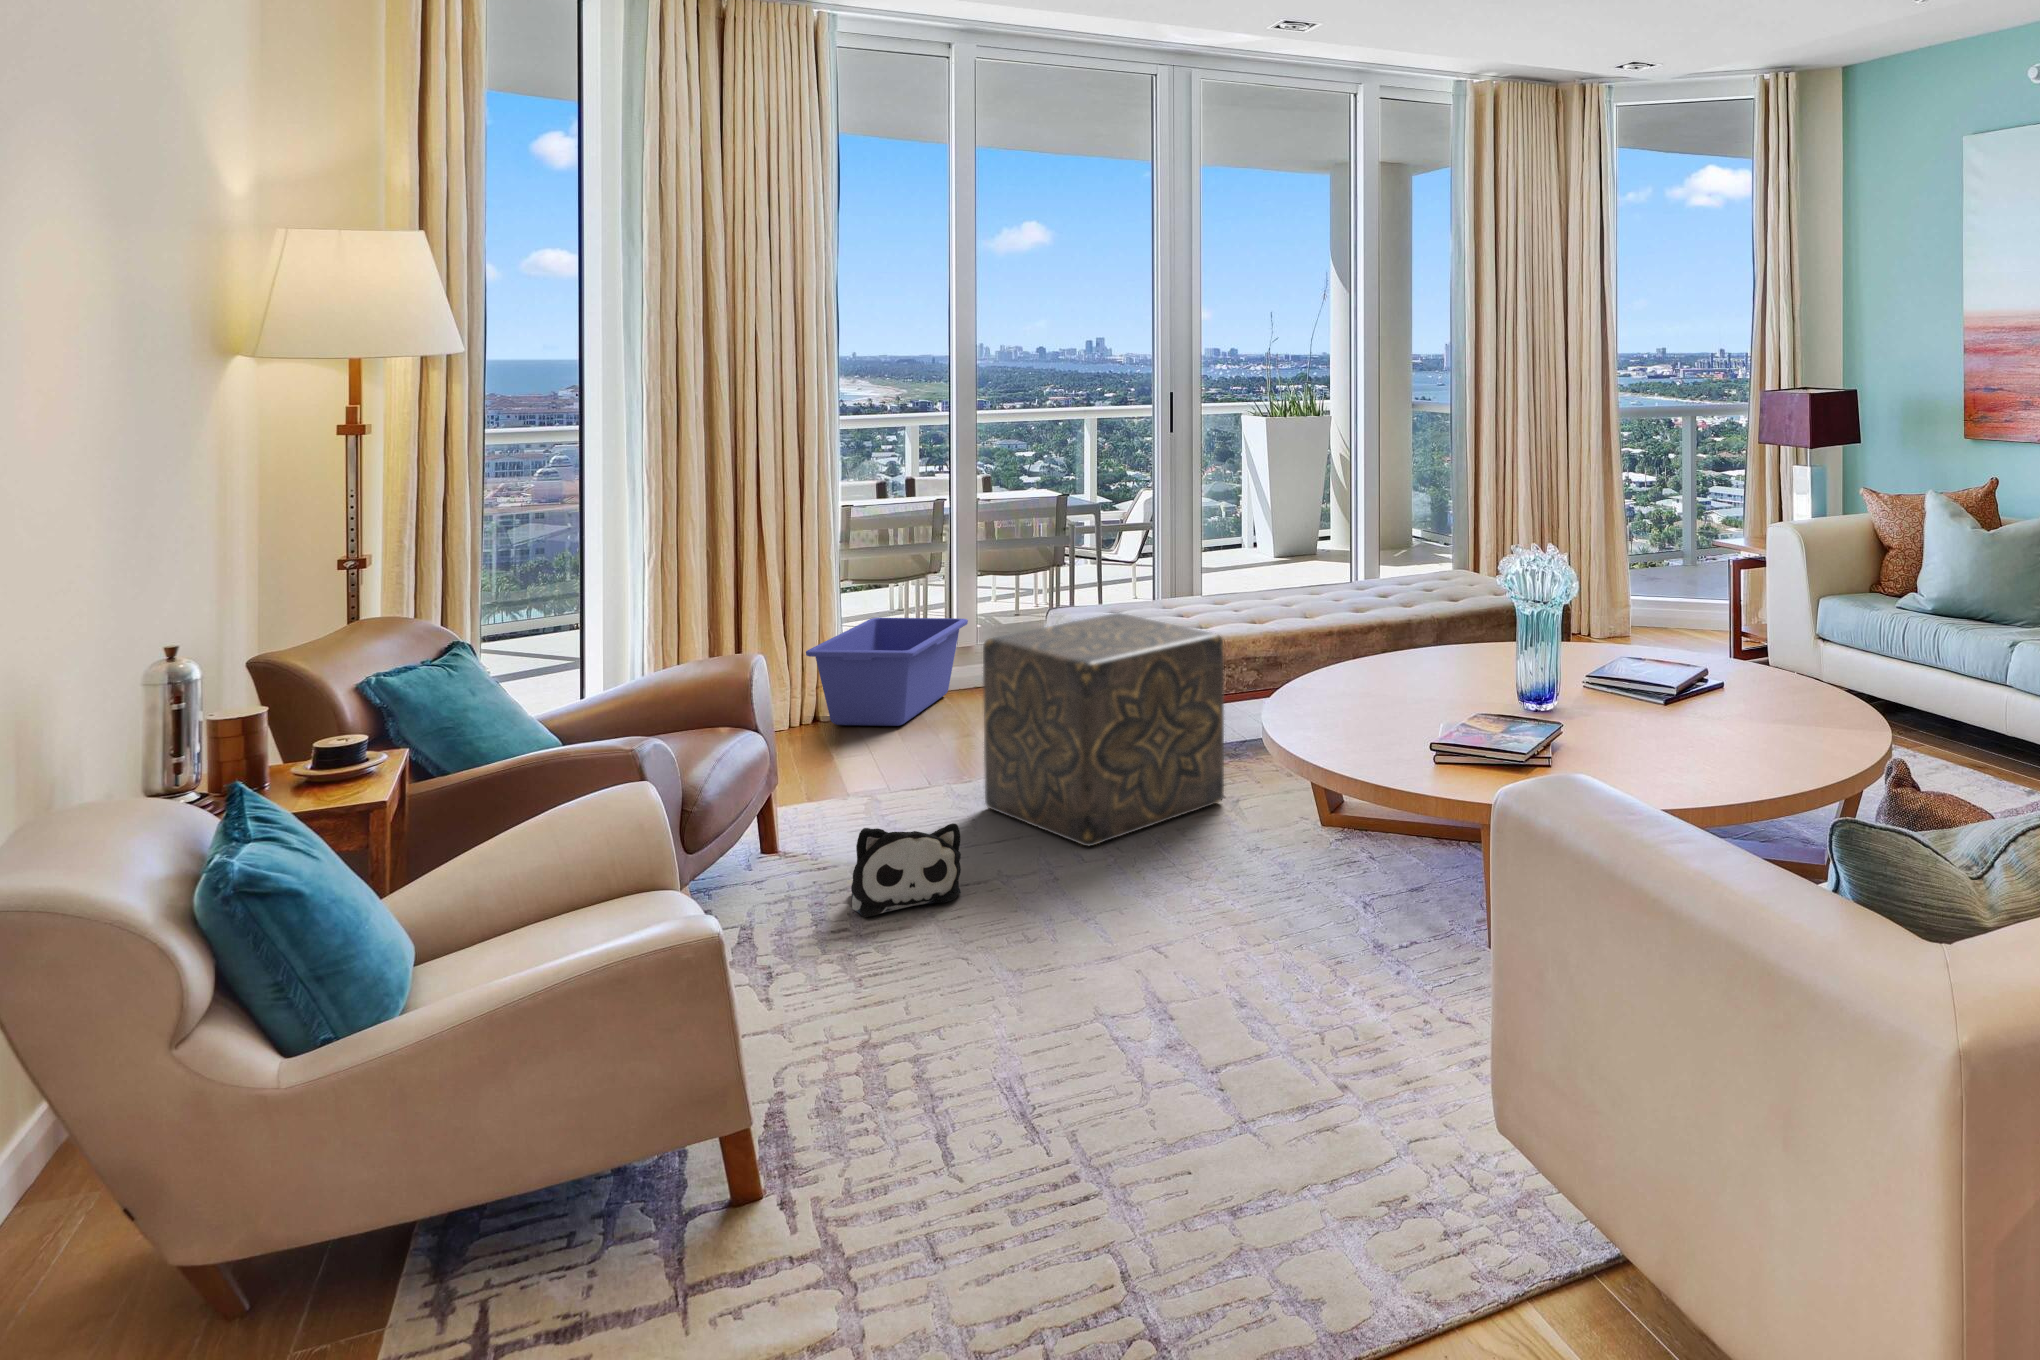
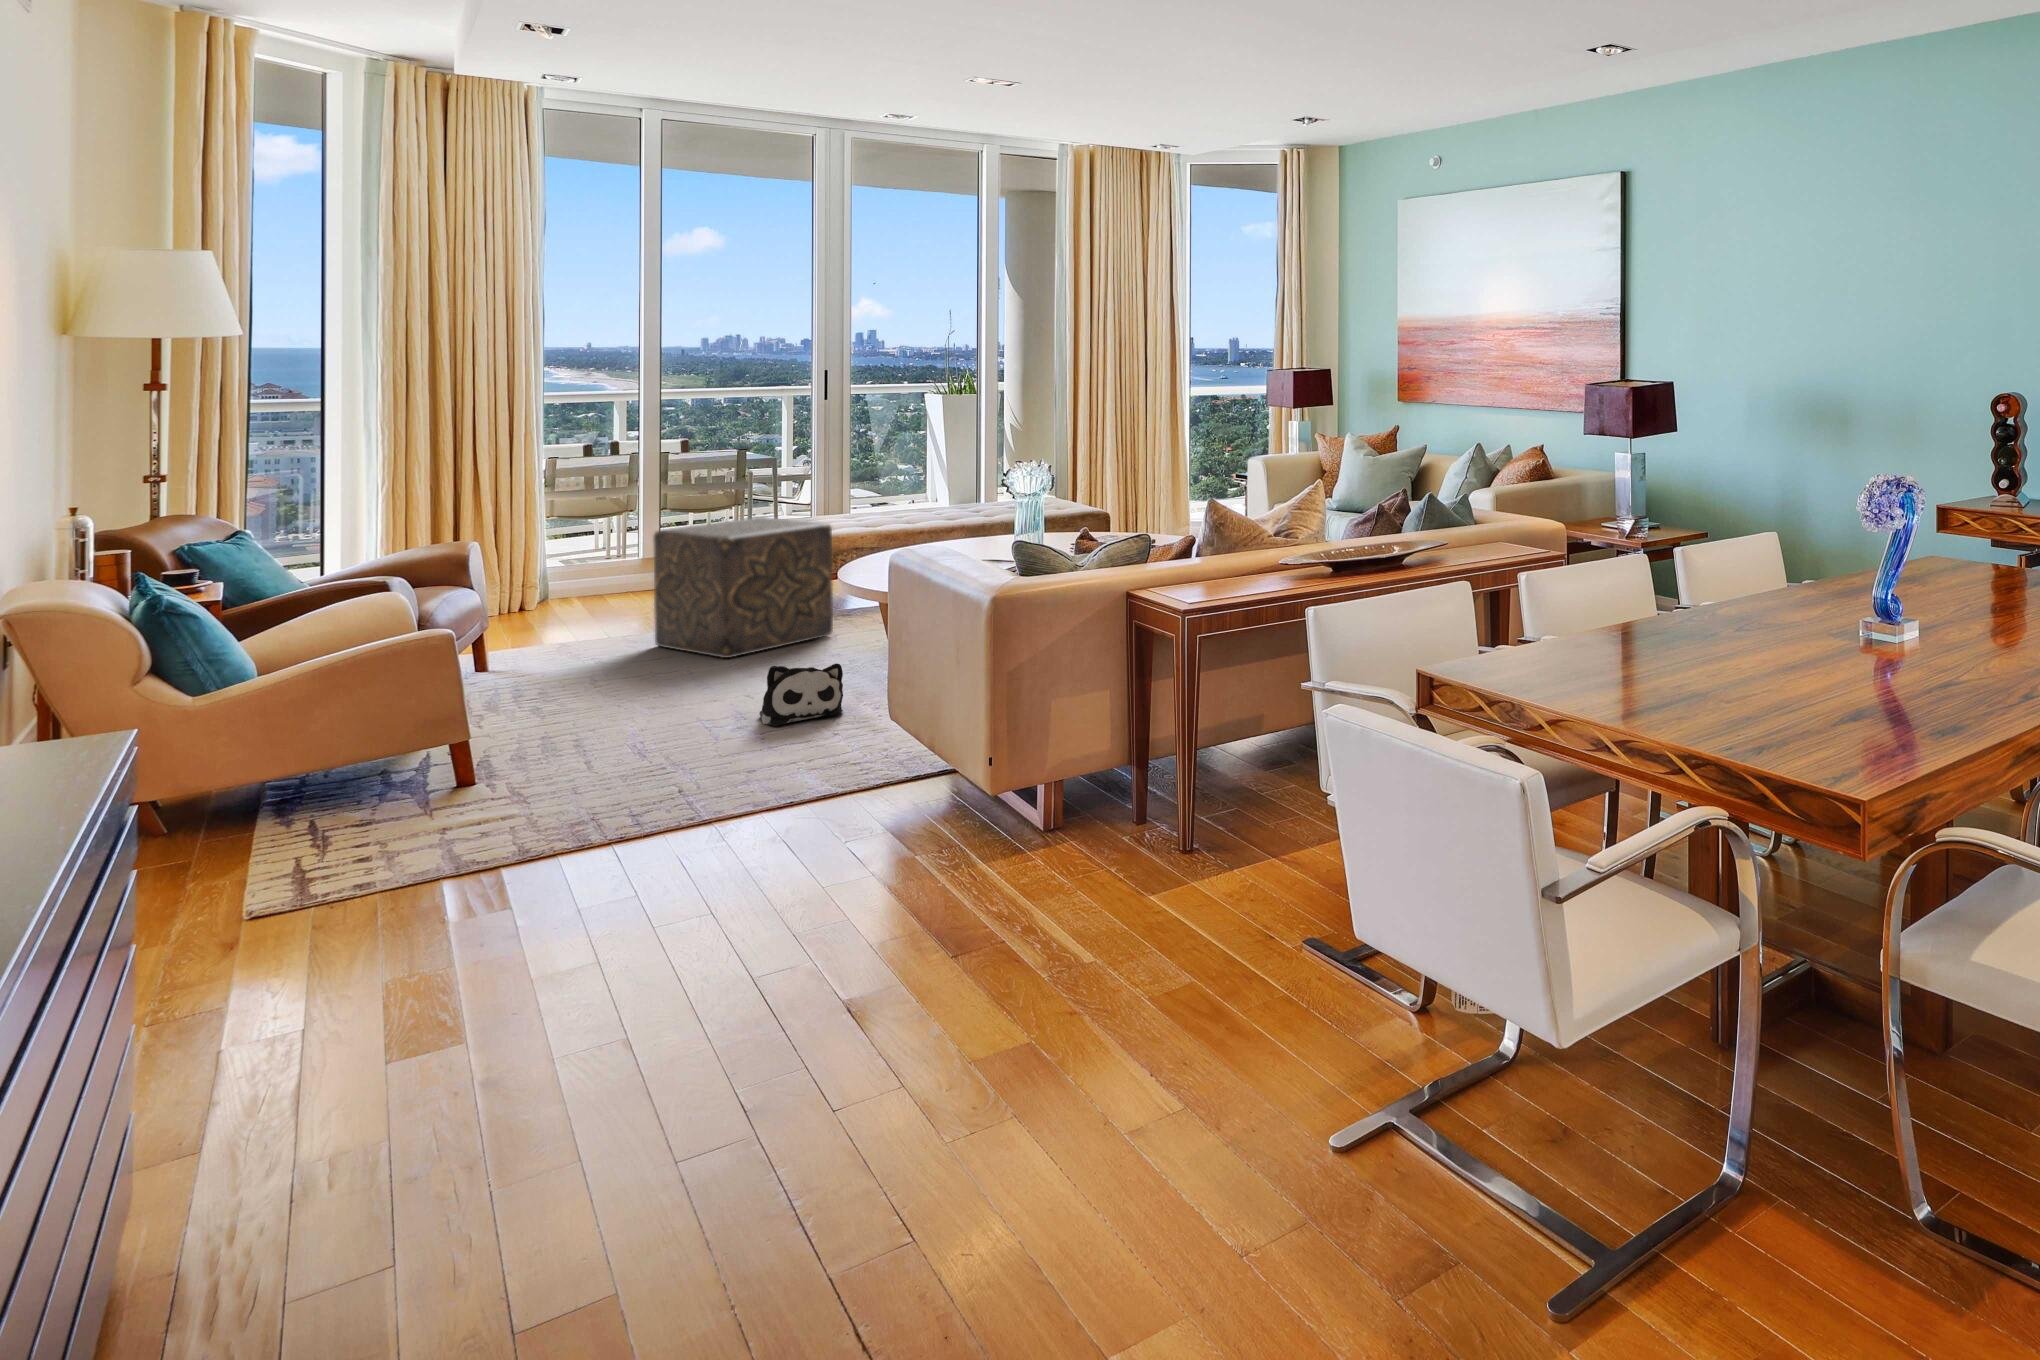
storage bin: present [806,618,968,726] -> none [517,540,653,614]
plush toy: present [851,824,961,917] -> present [759,663,843,726]

